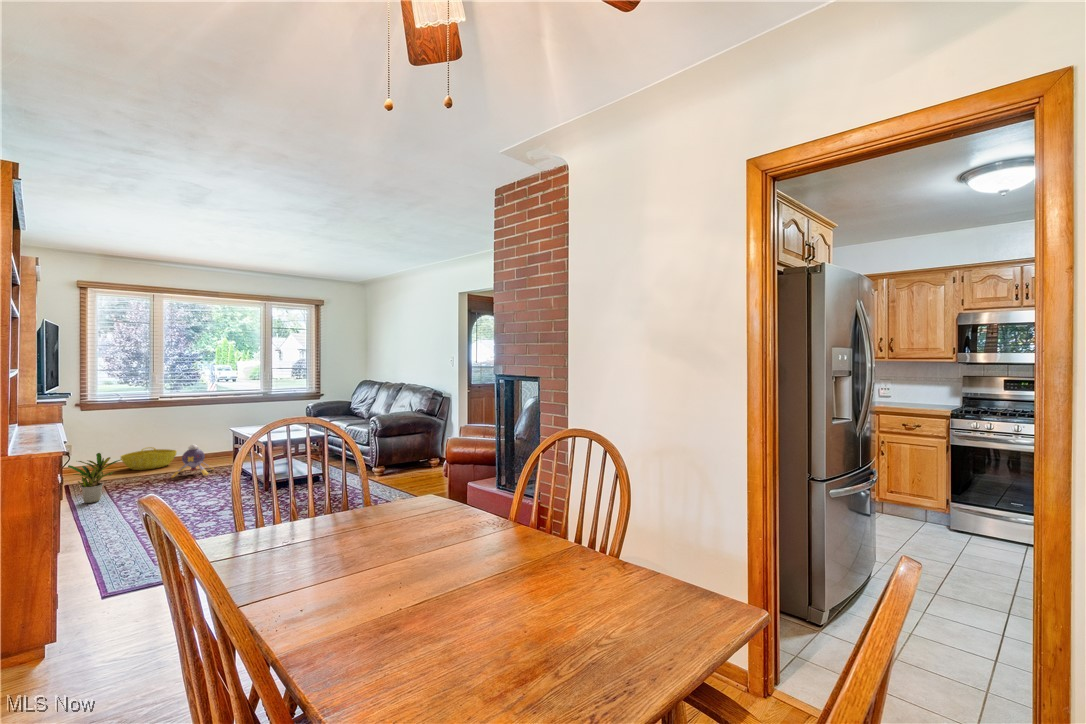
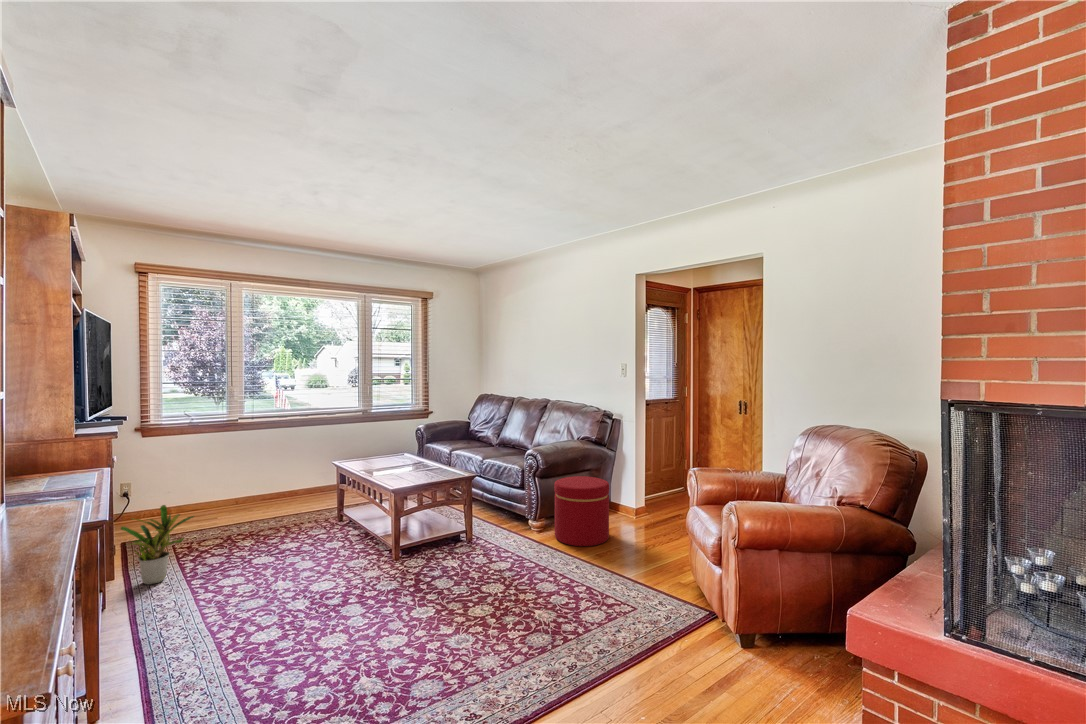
ottoman: none [386,436,424,481] -> present [554,476,609,546]
plush toy: present [171,444,213,478] -> none [257,485,313,534]
basket: present [121,447,176,470] -> none [190,484,260,517]

